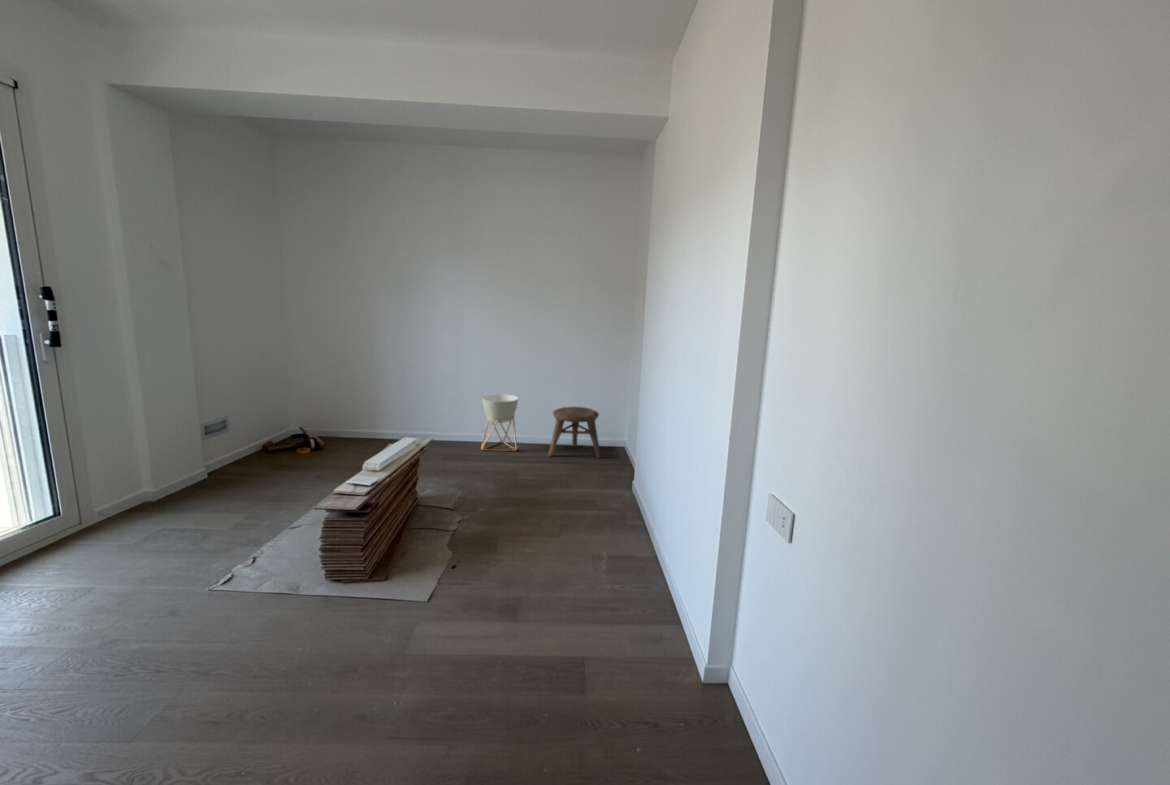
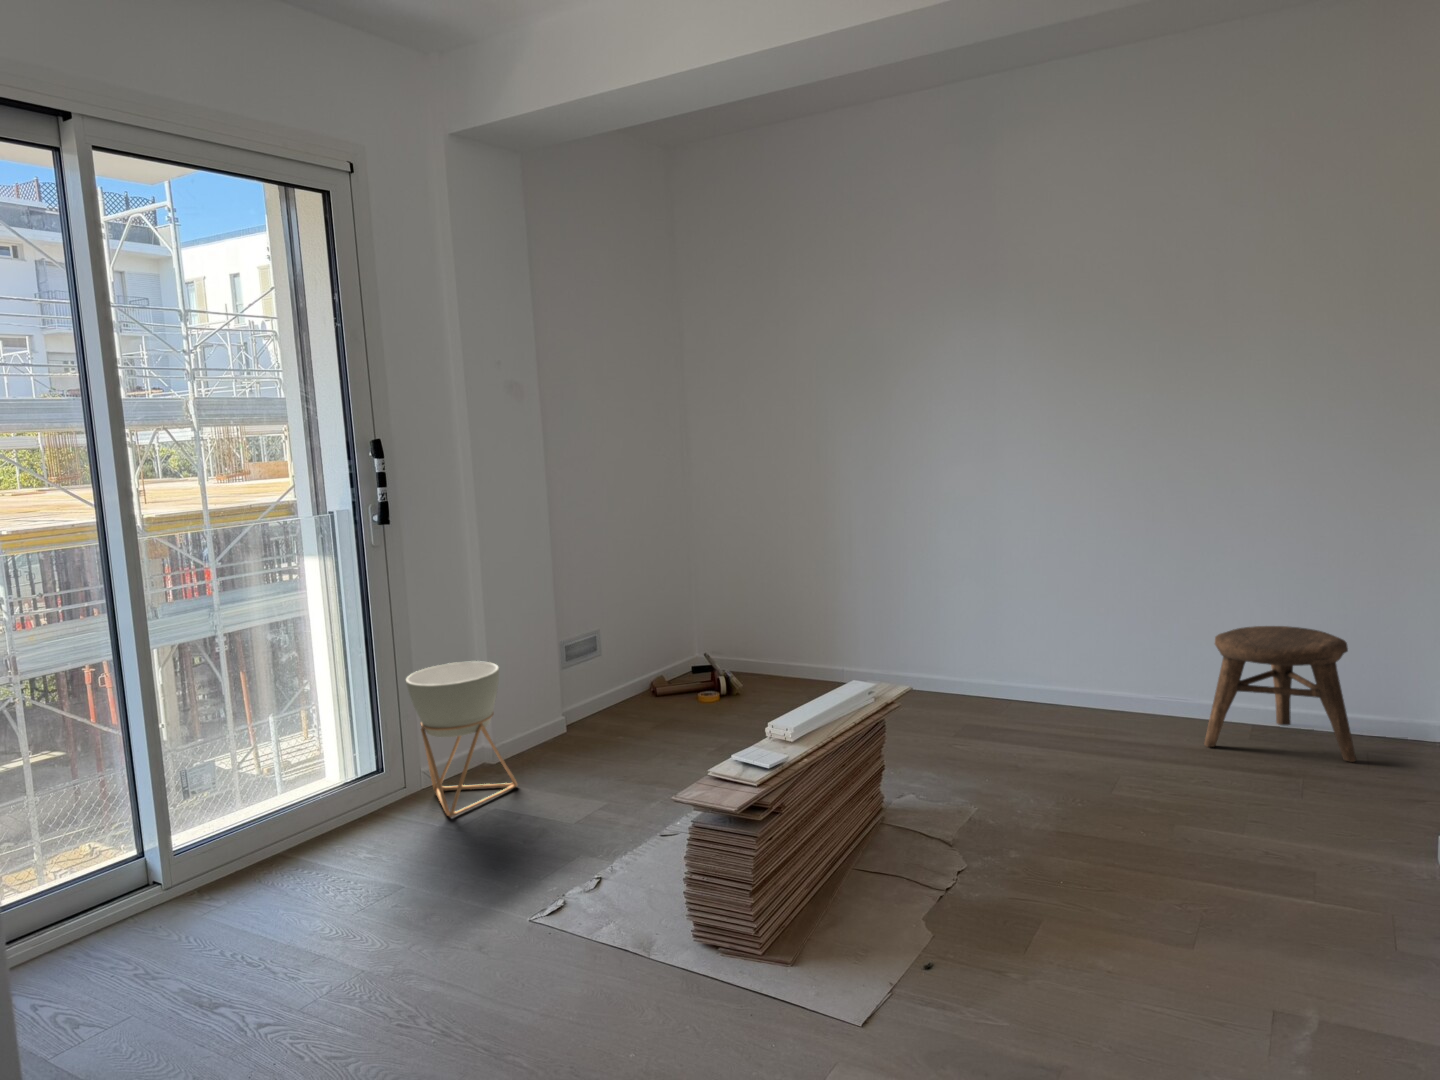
planter: present [481,394,518,451] -> present [406,661,517,817]

